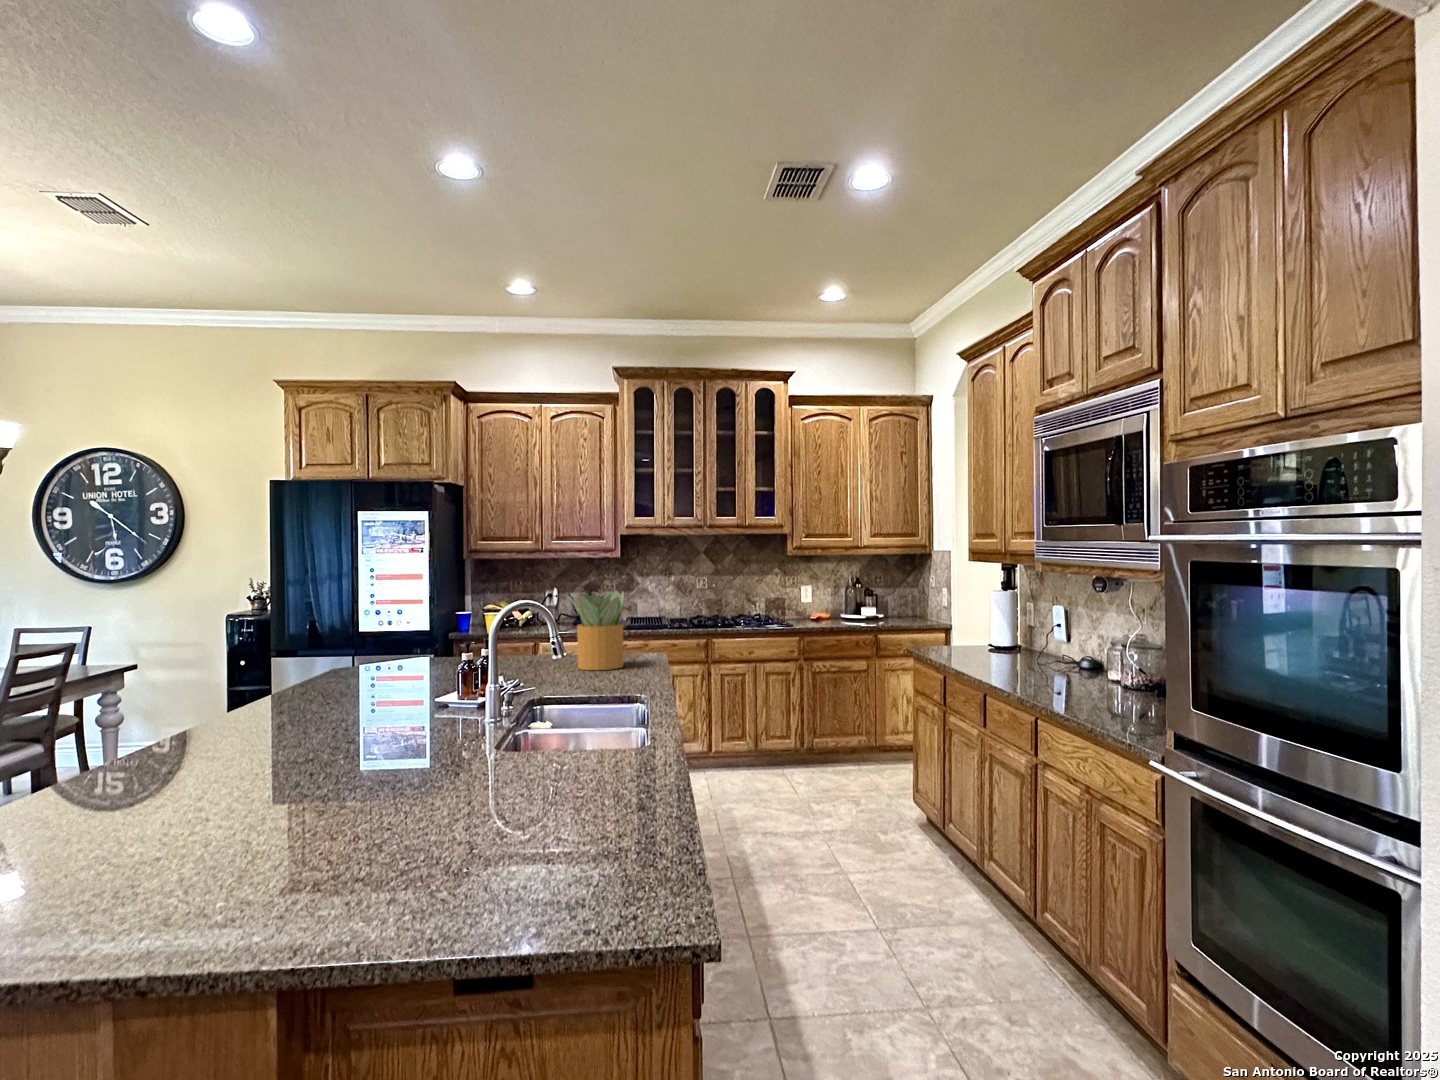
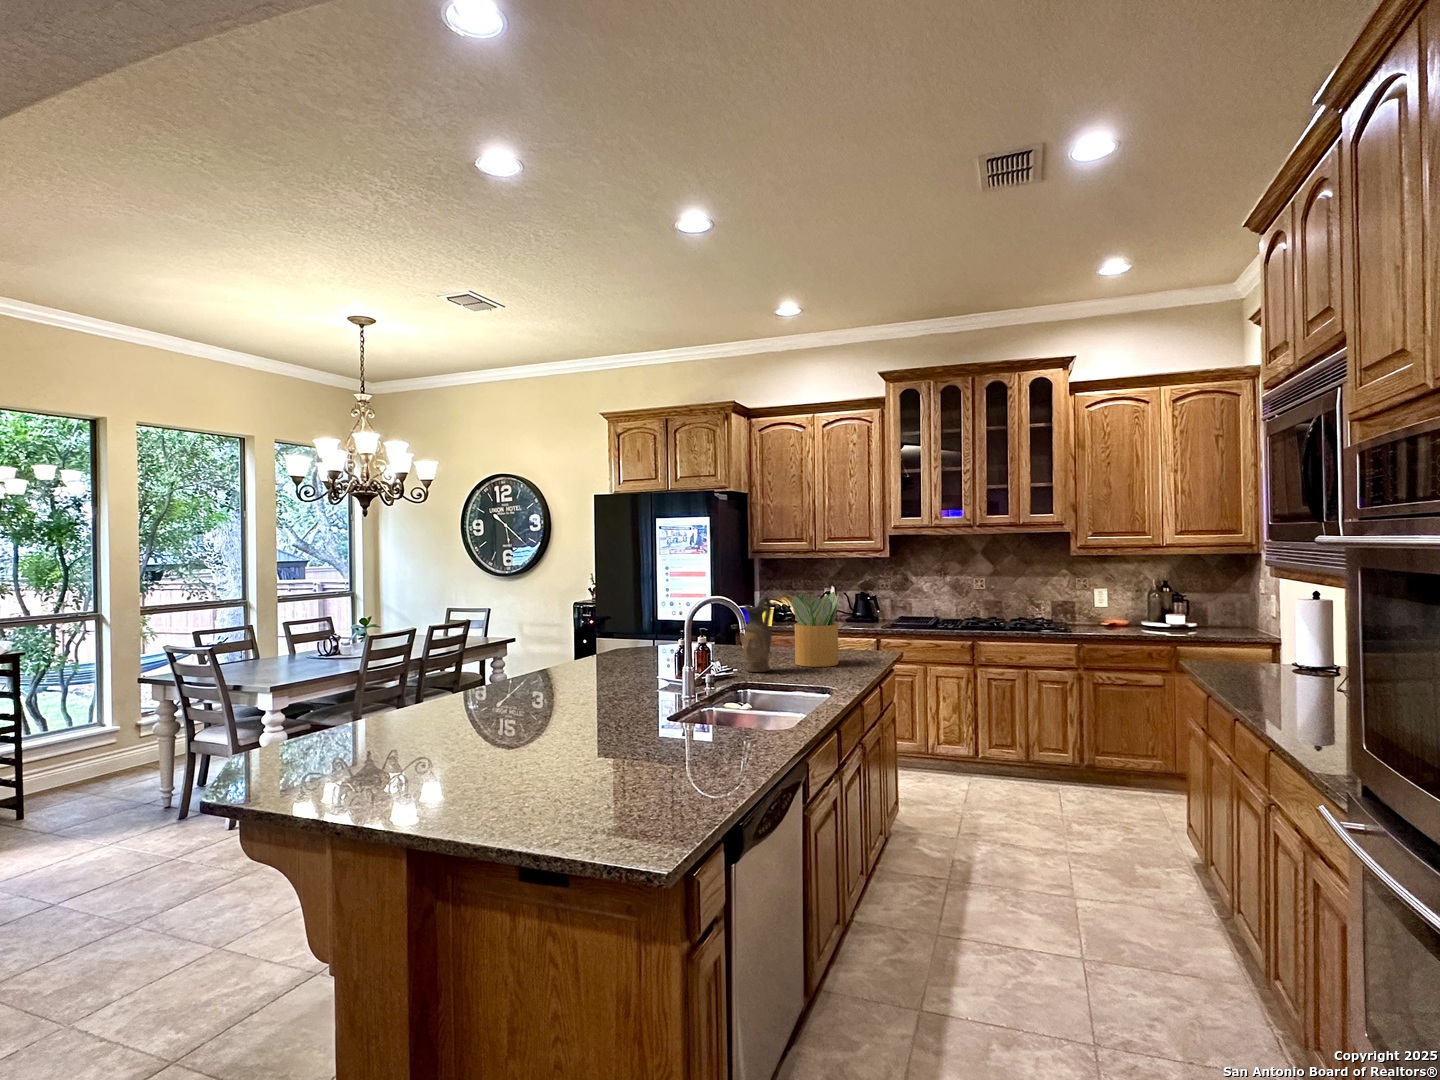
ceramic pitcher: none [527,595,562,679] -> present [740,596,772,672]

